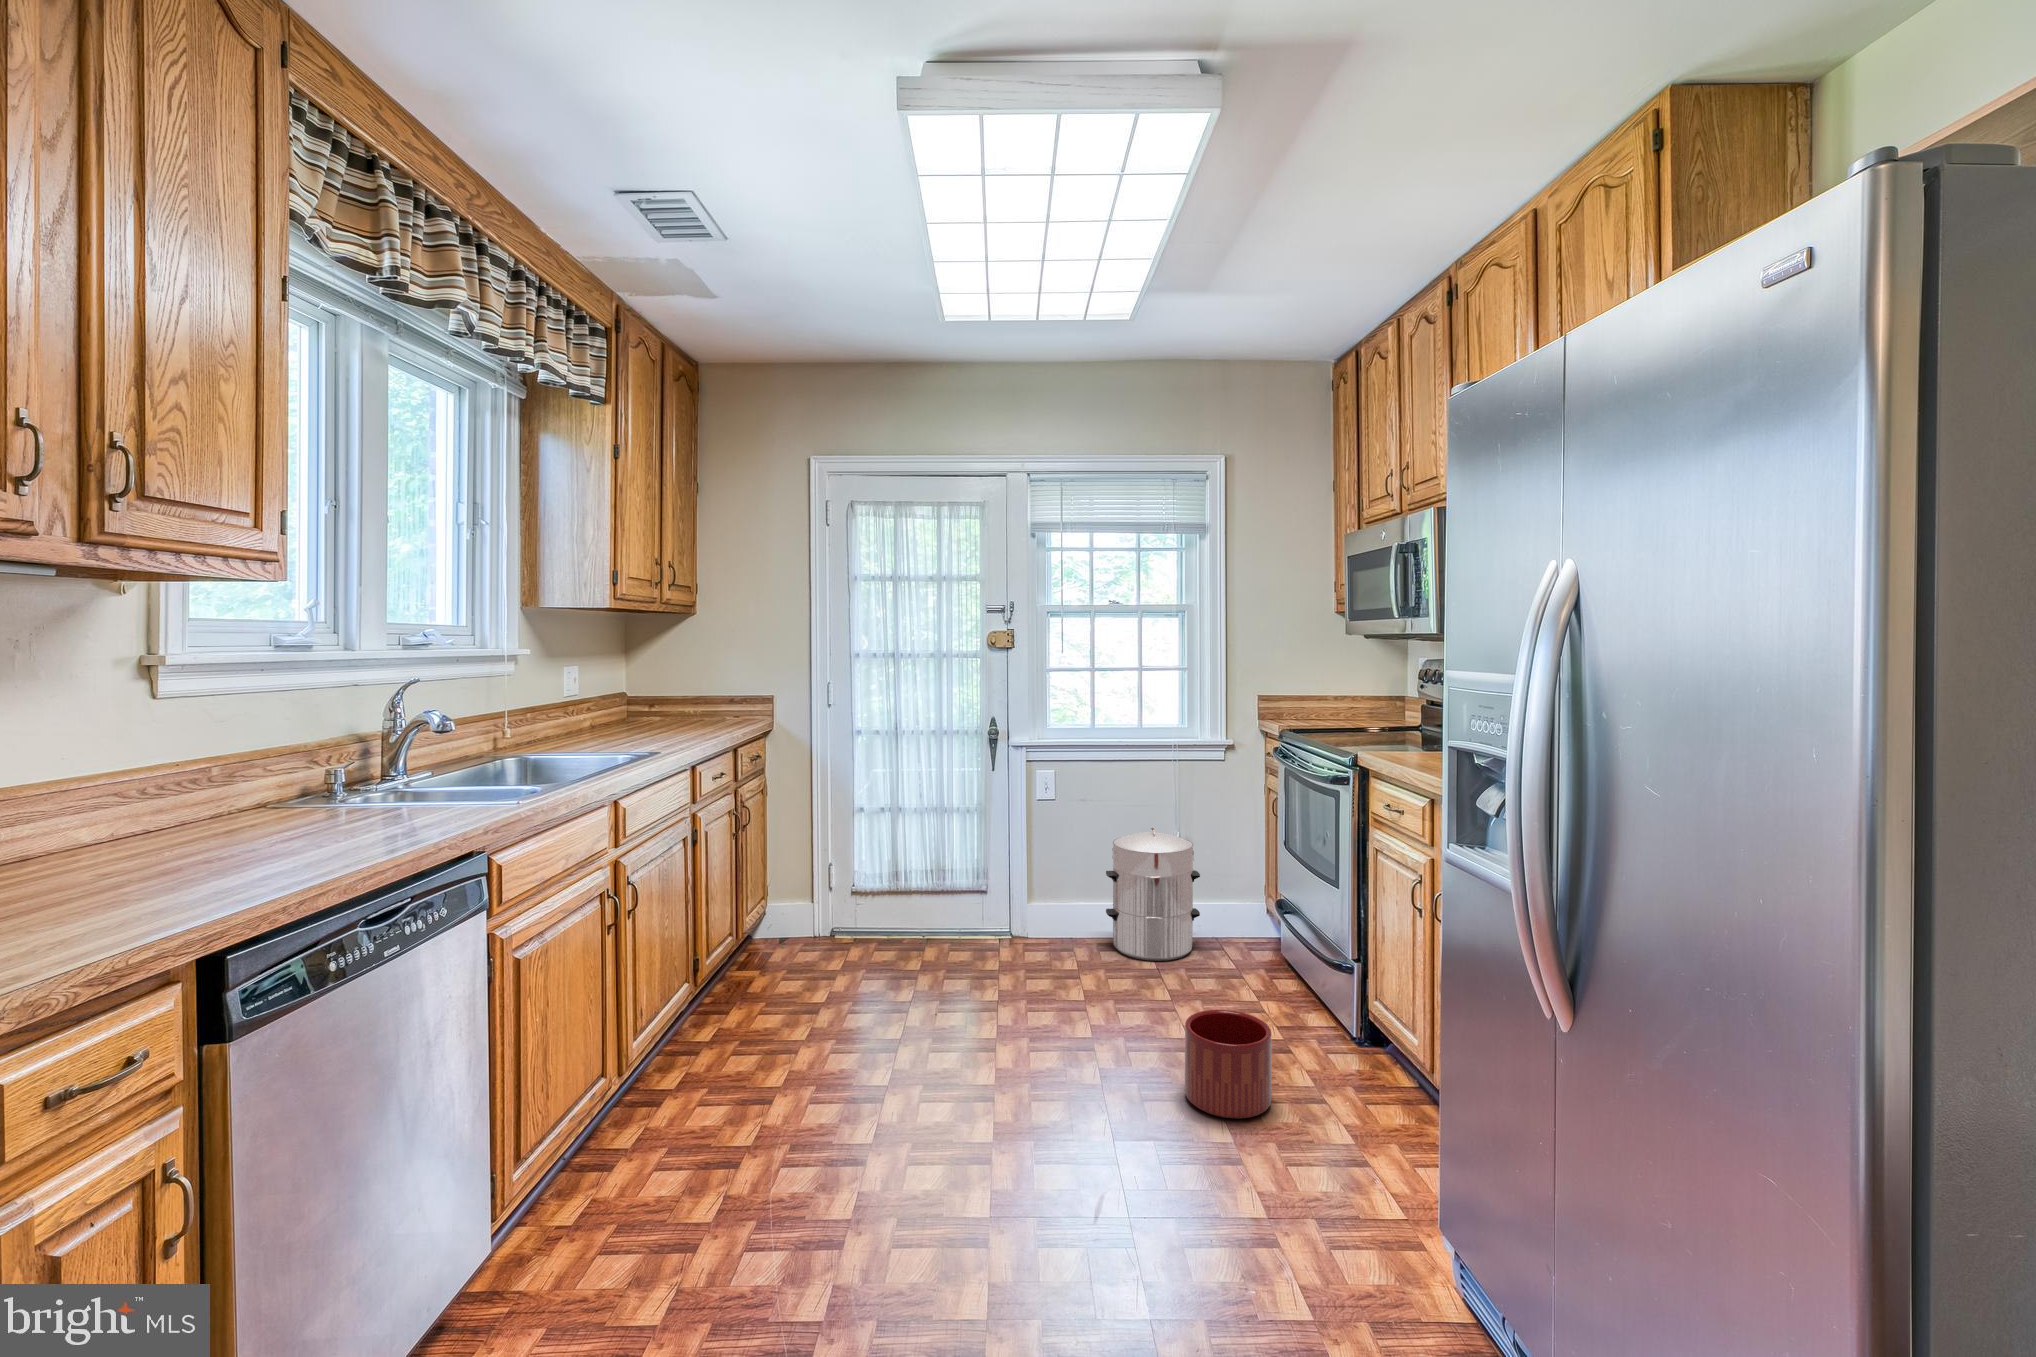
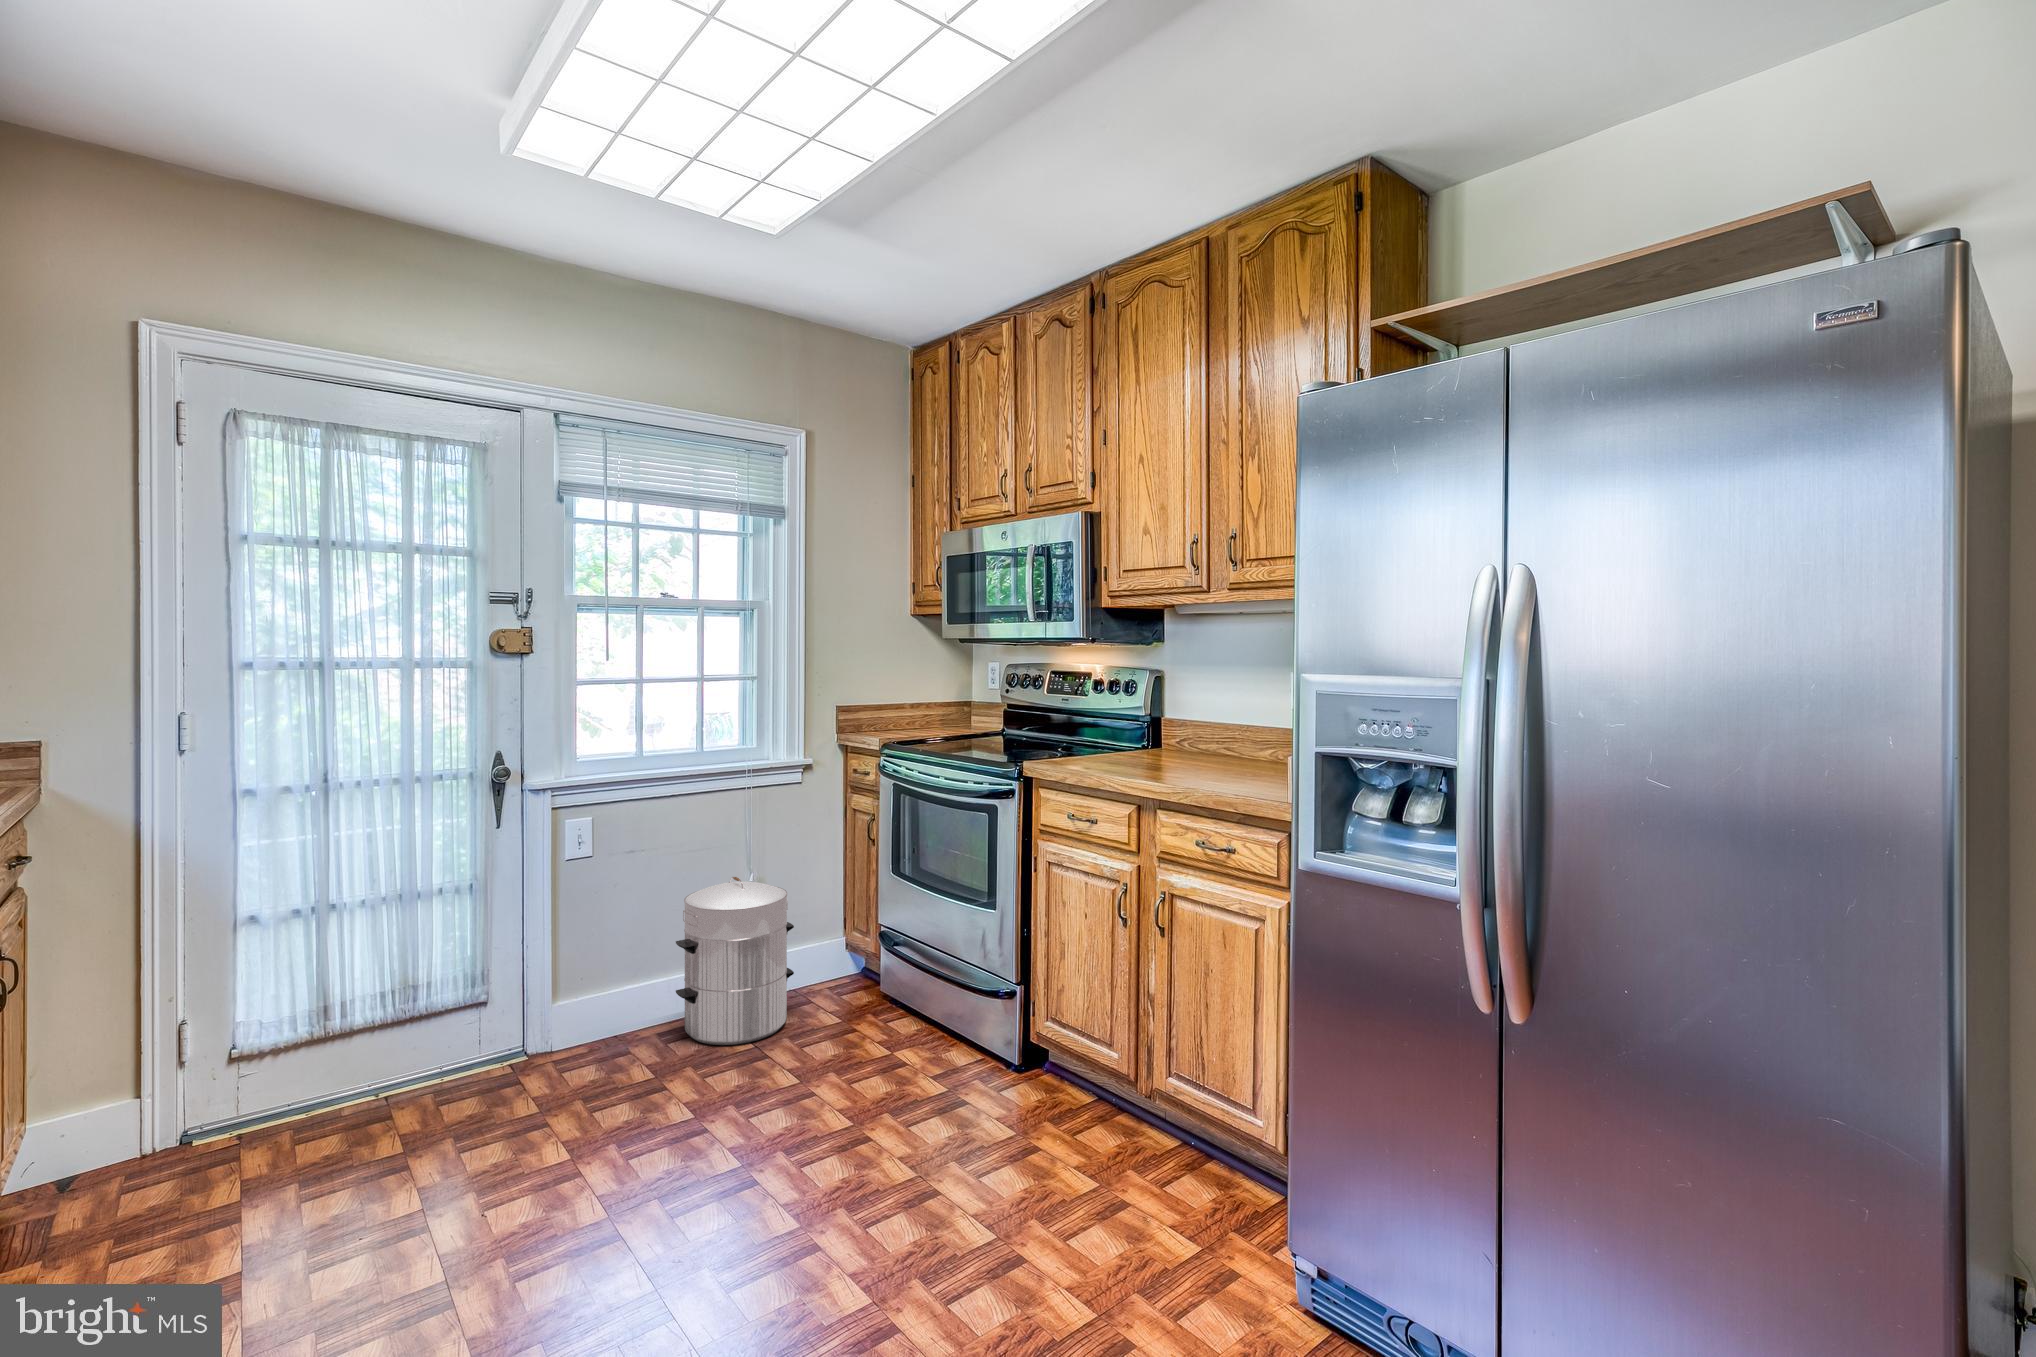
planter: present [1185,1010,1272,1119] -> none [904,1077,1002,1209]

